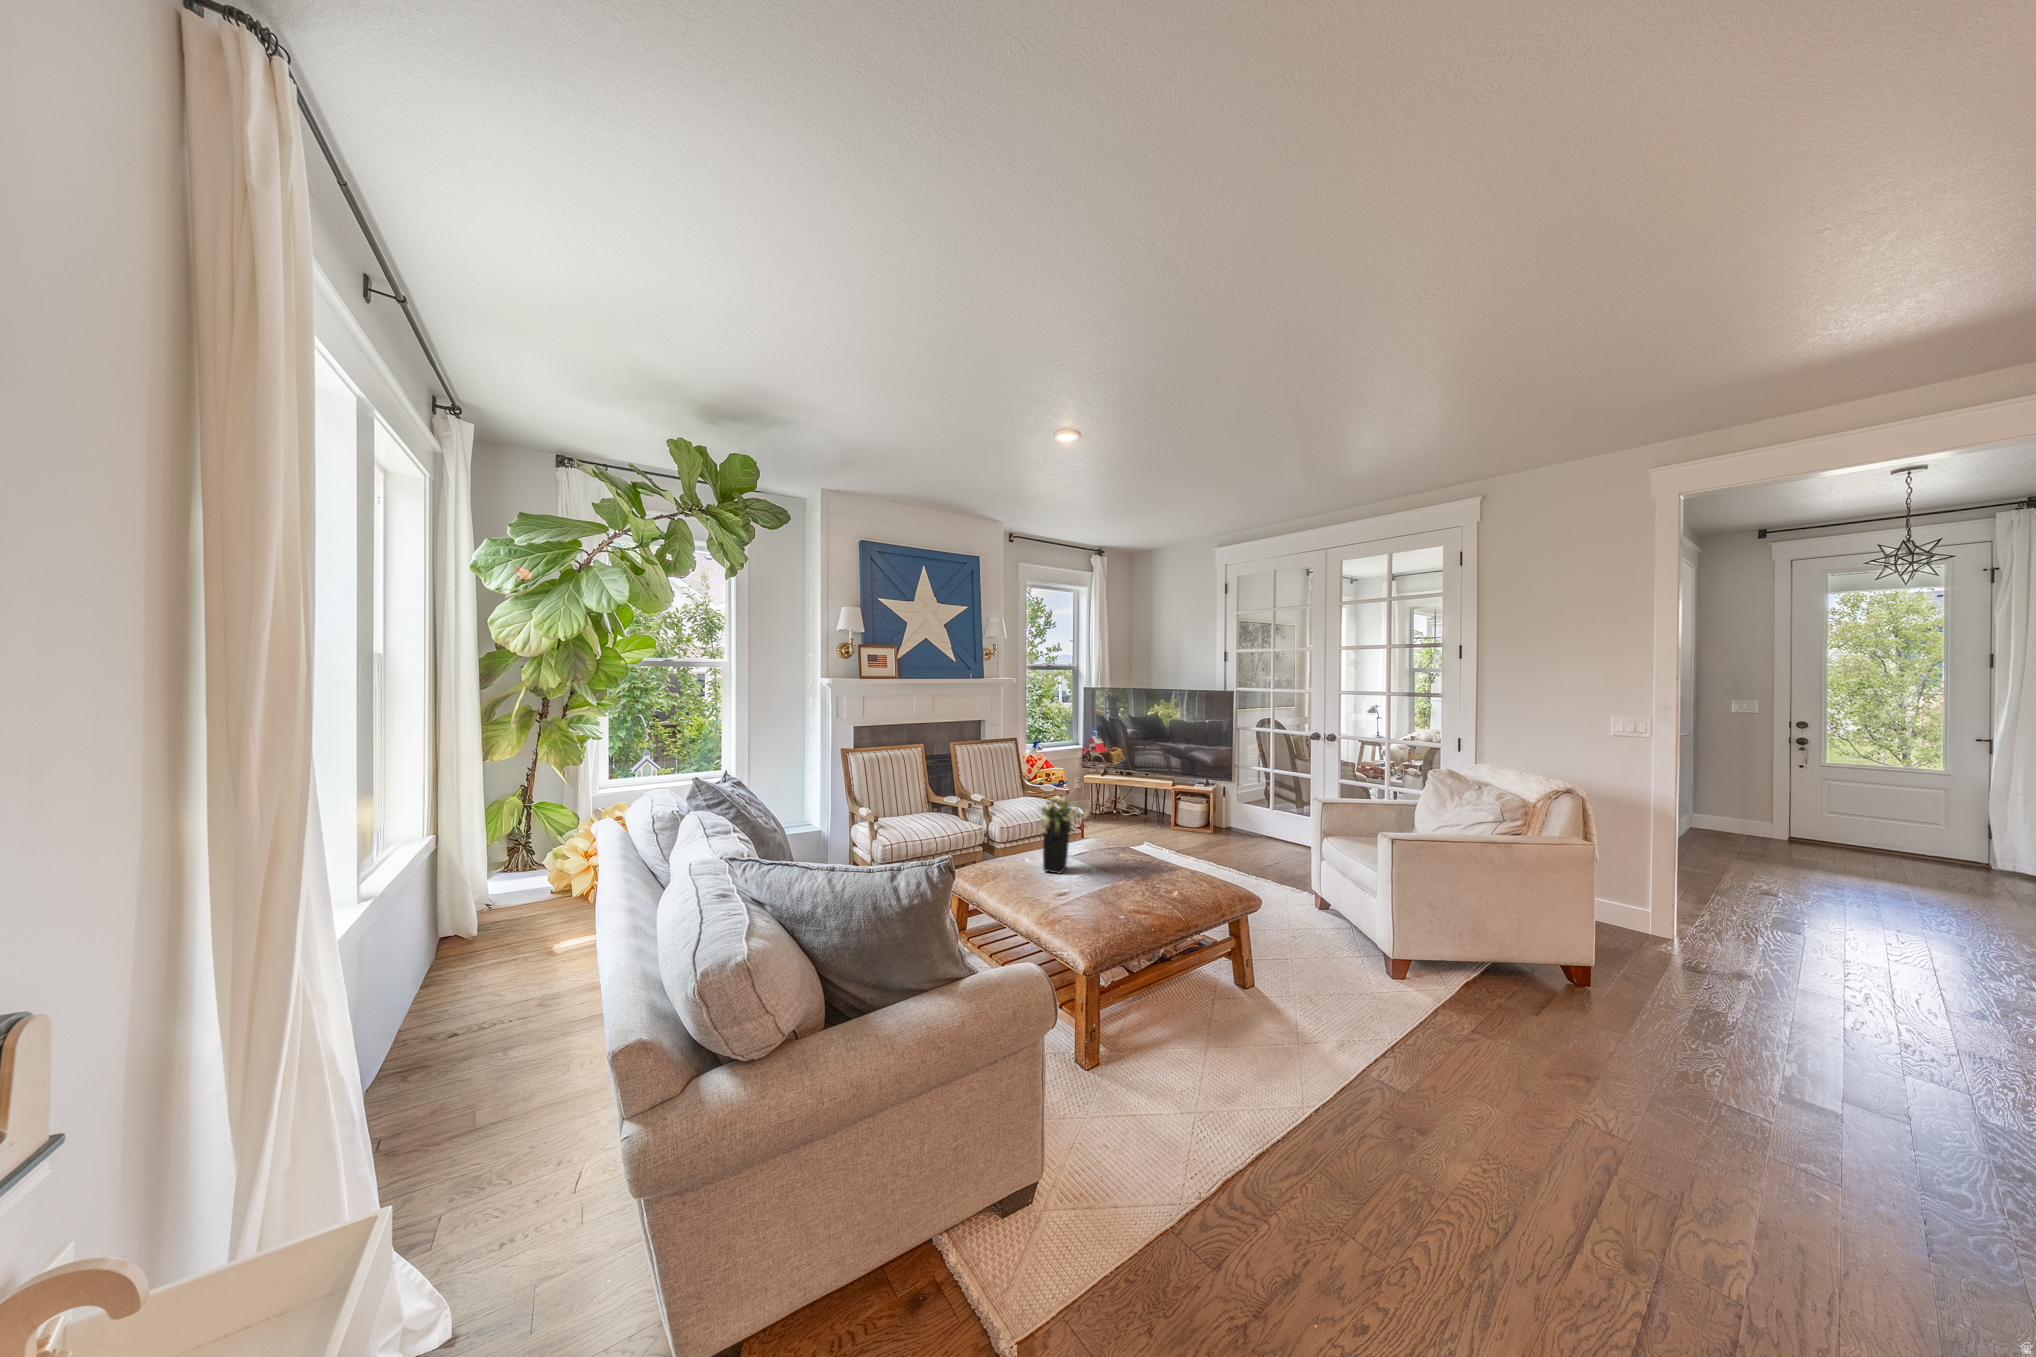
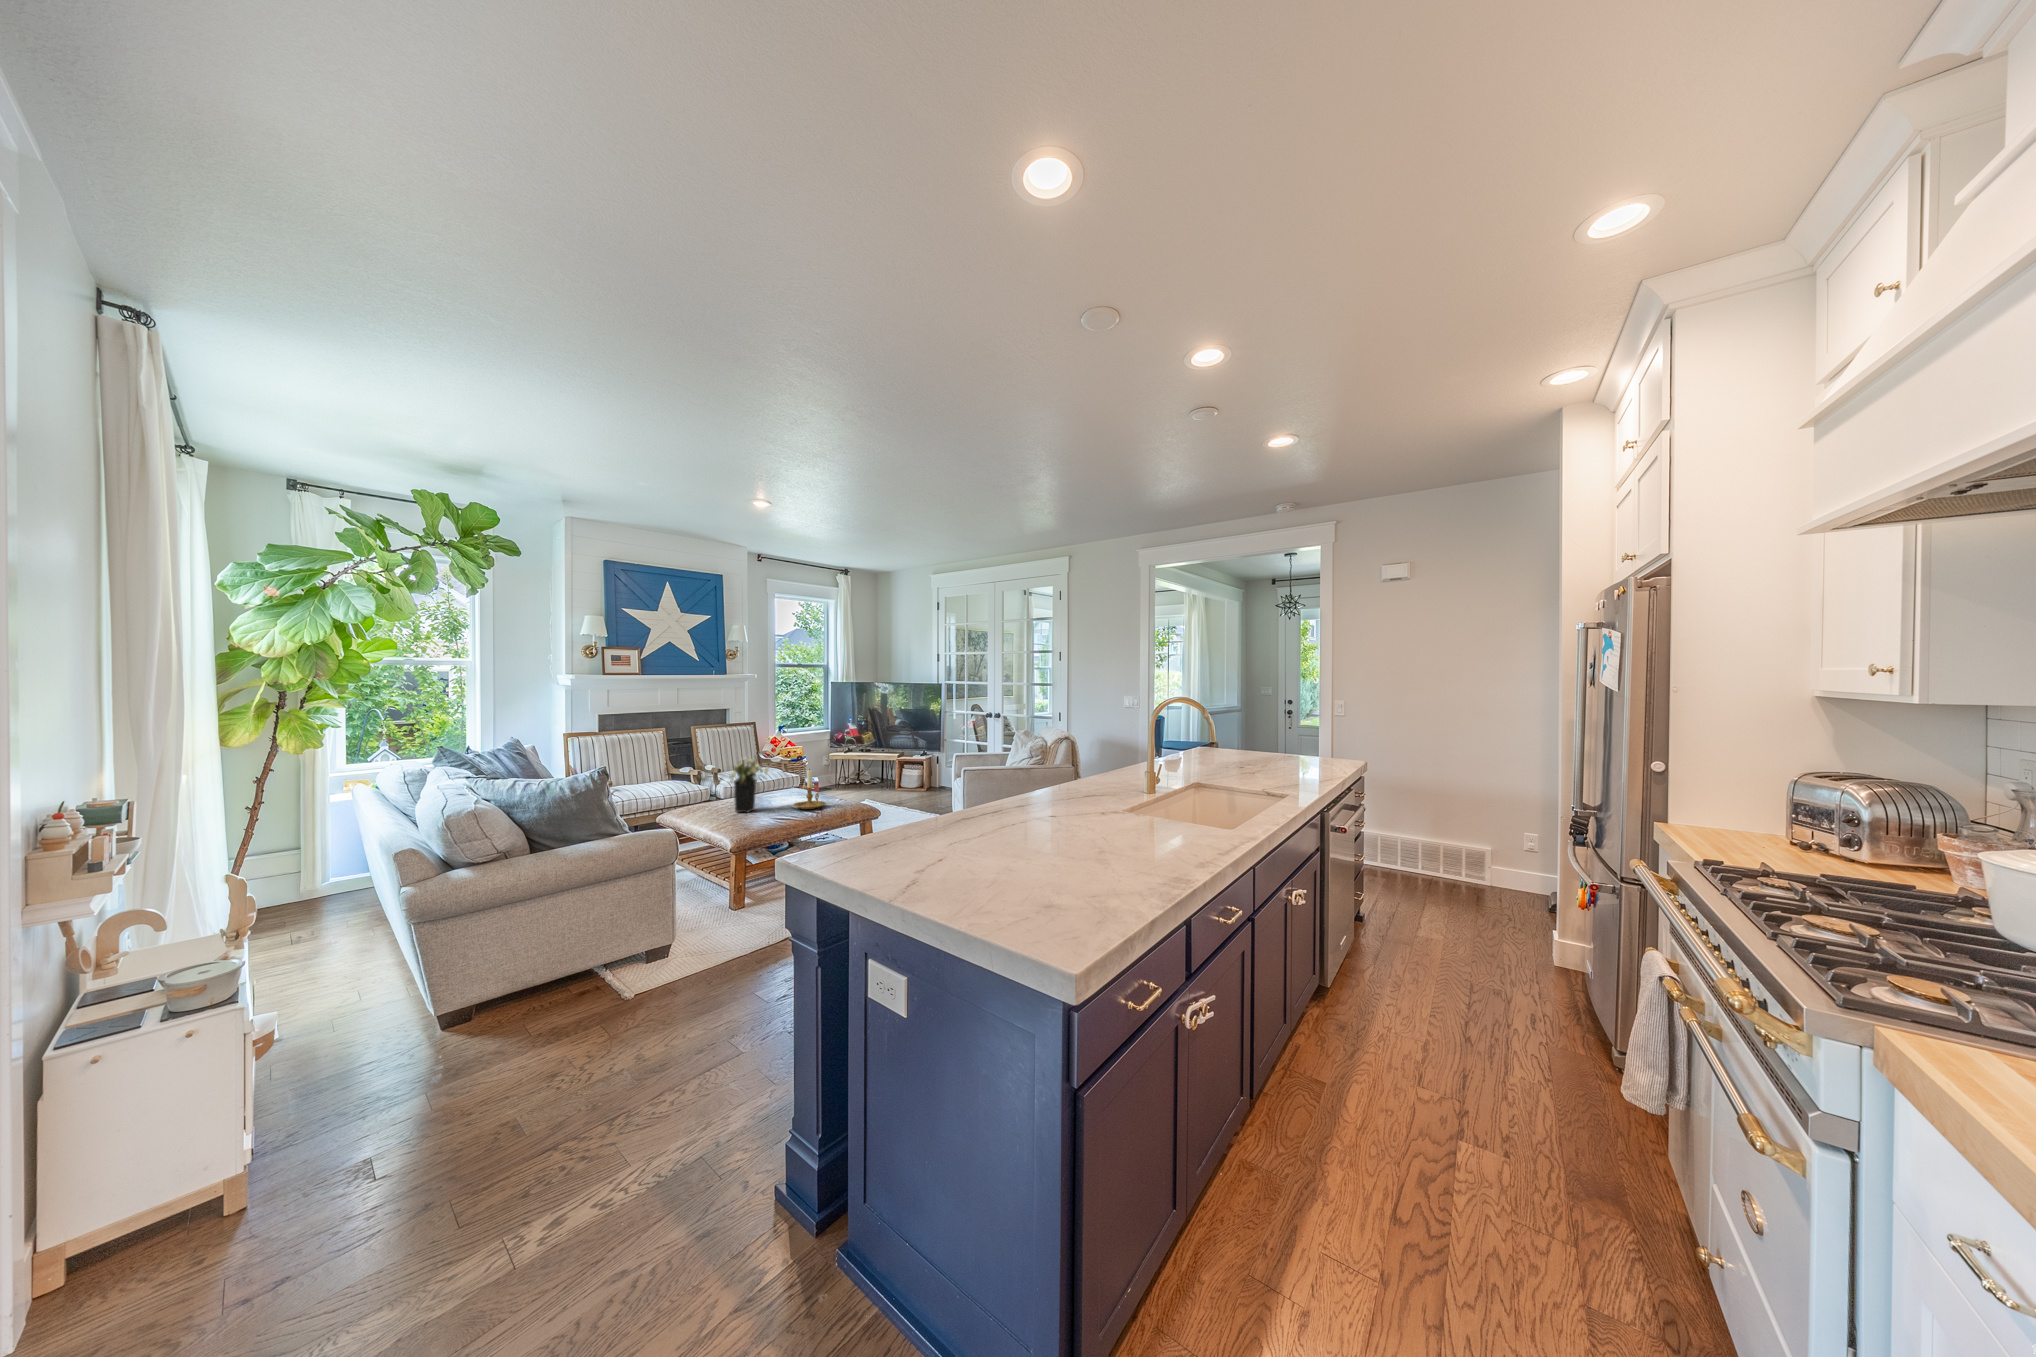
candle holder: none [1122,816,1168,875] -> present [793,769,826,809]

